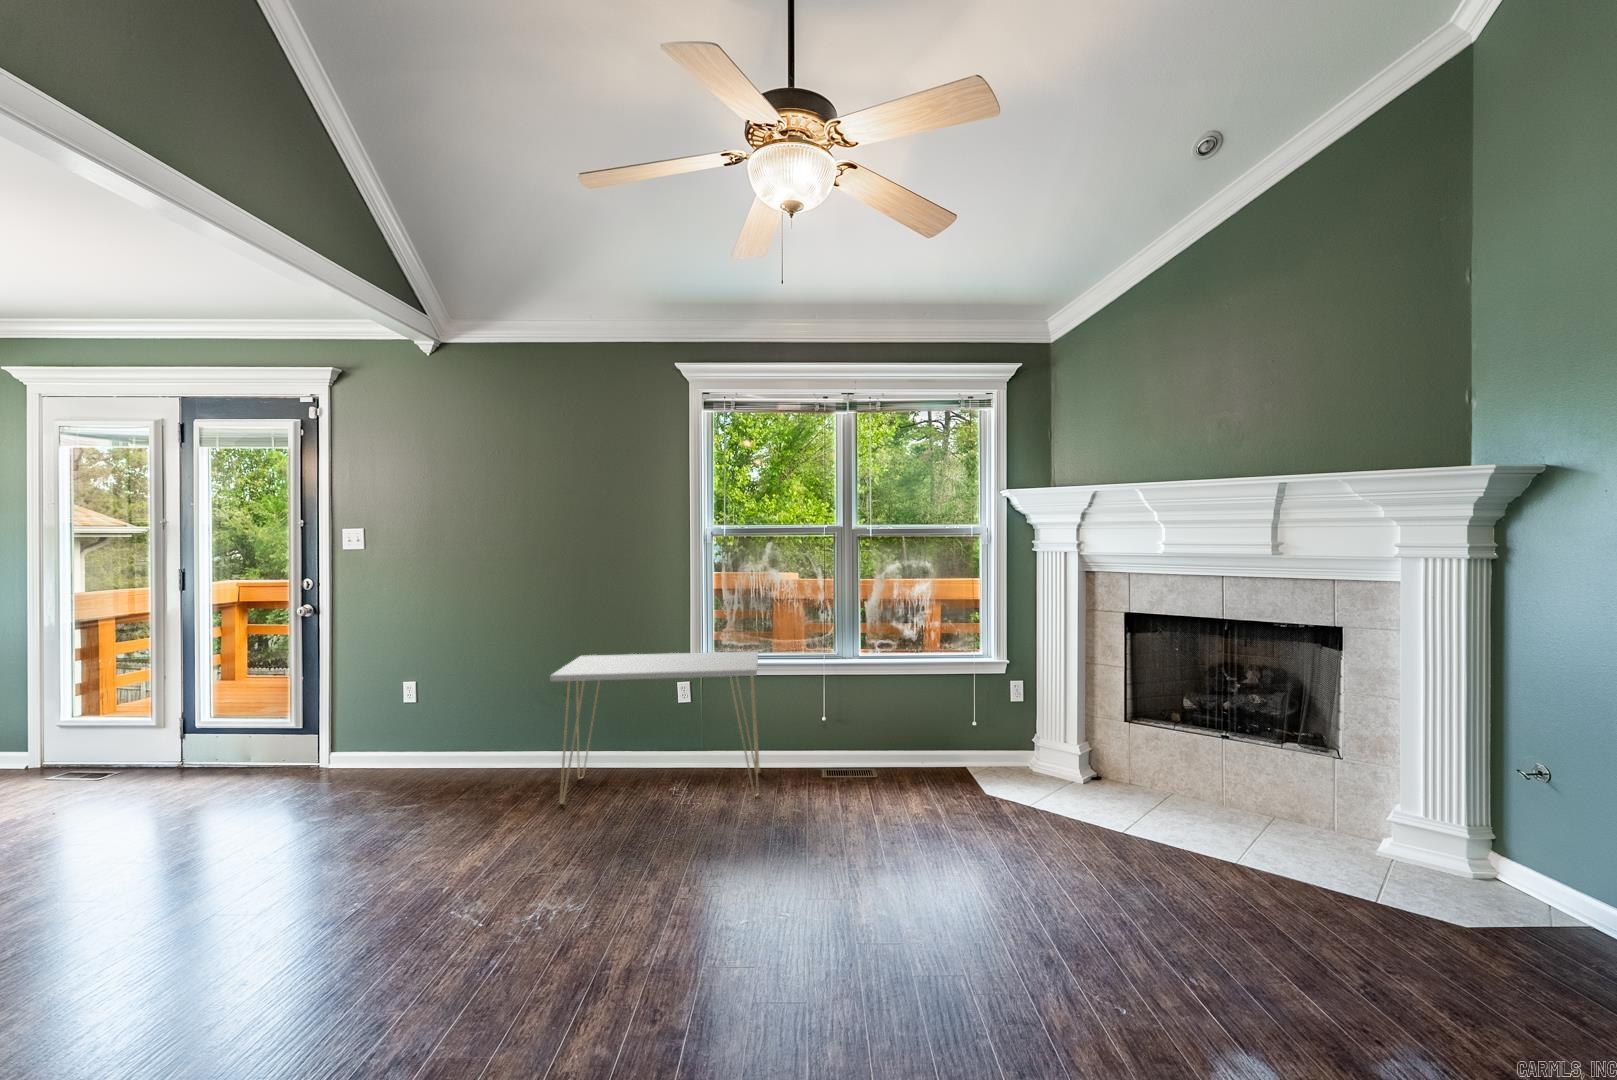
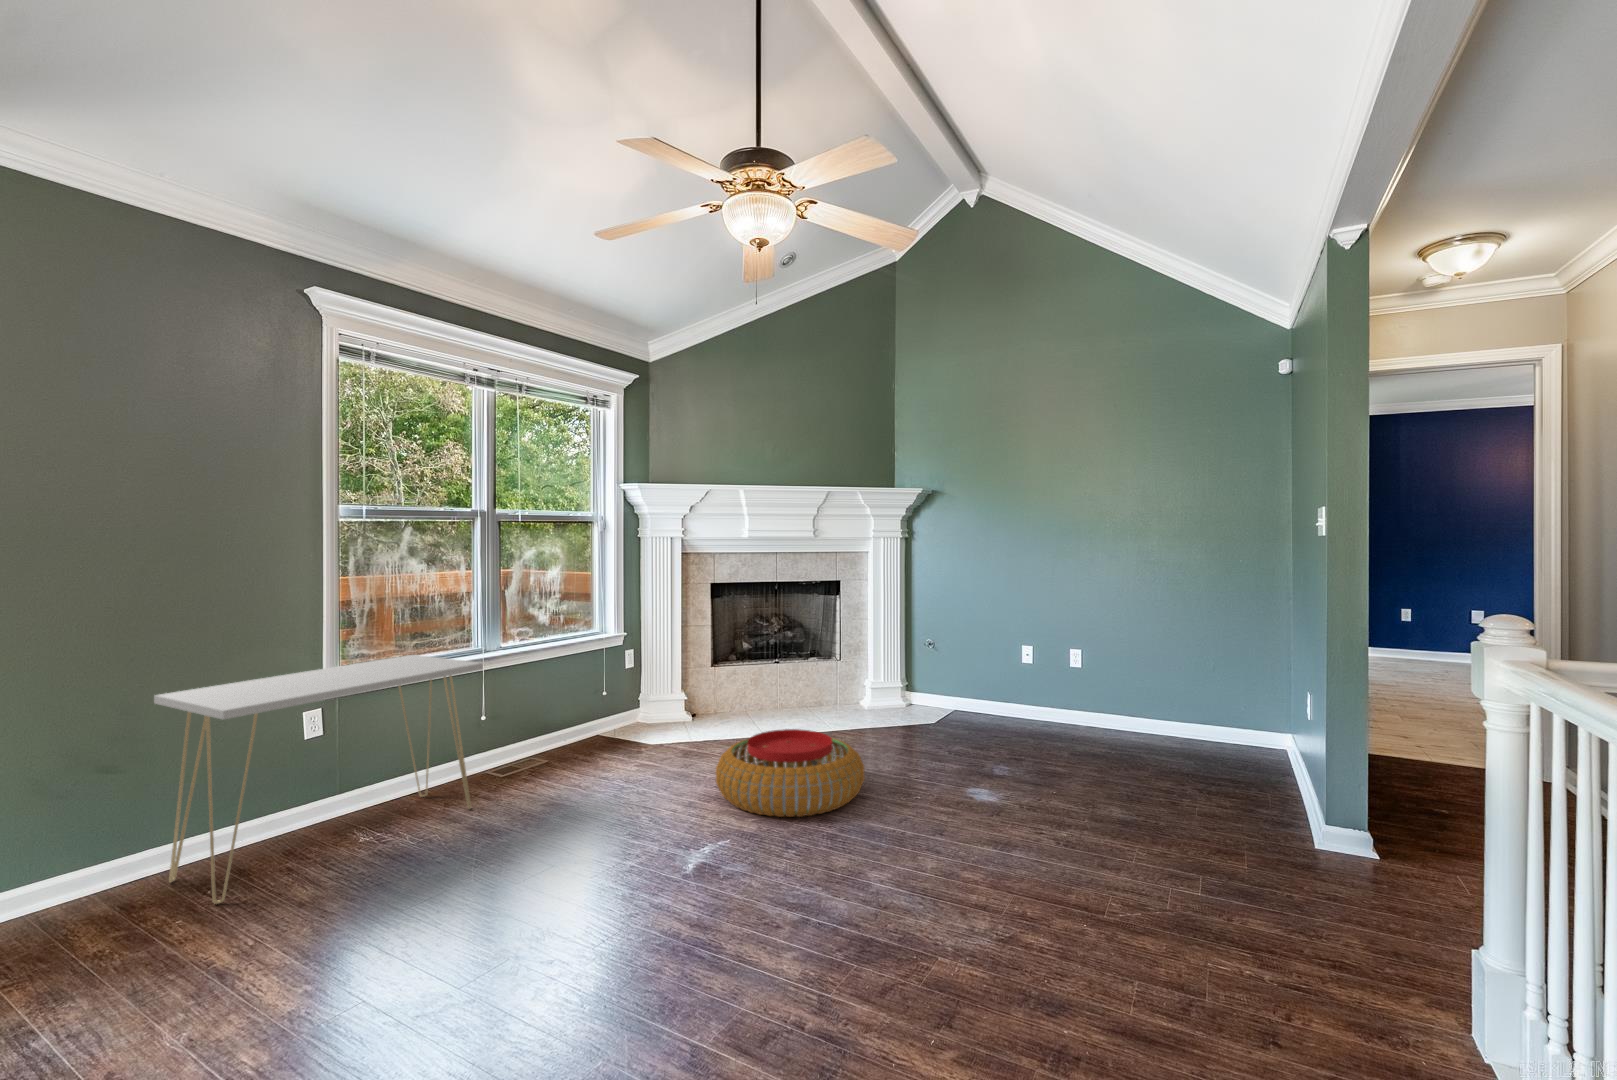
pouf: none [896,828,1119,994] -> present [716,729,865,817]

